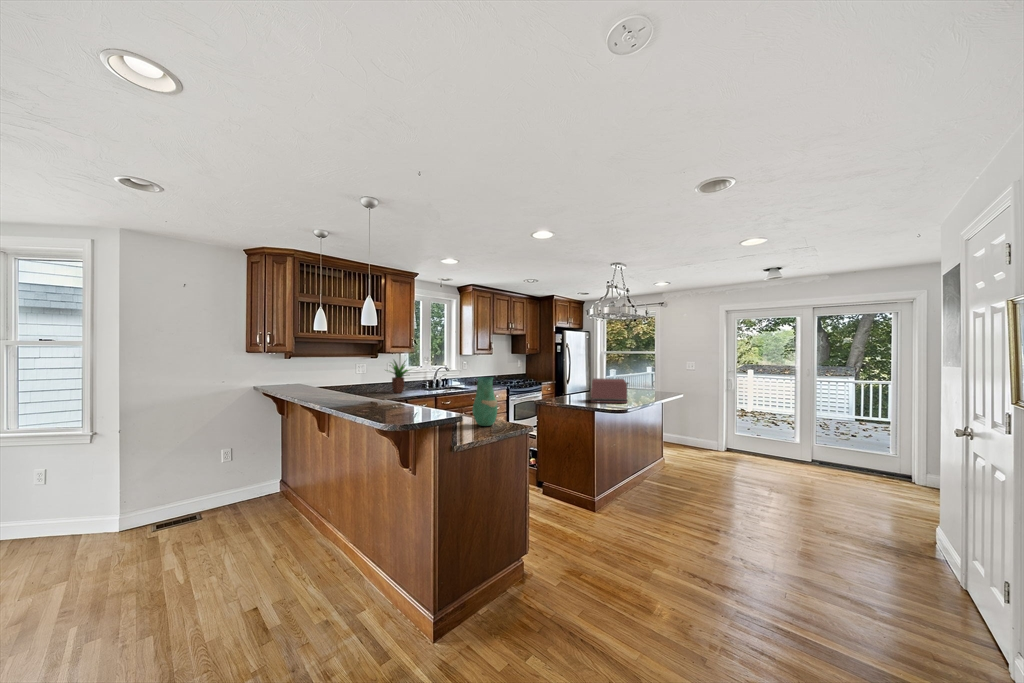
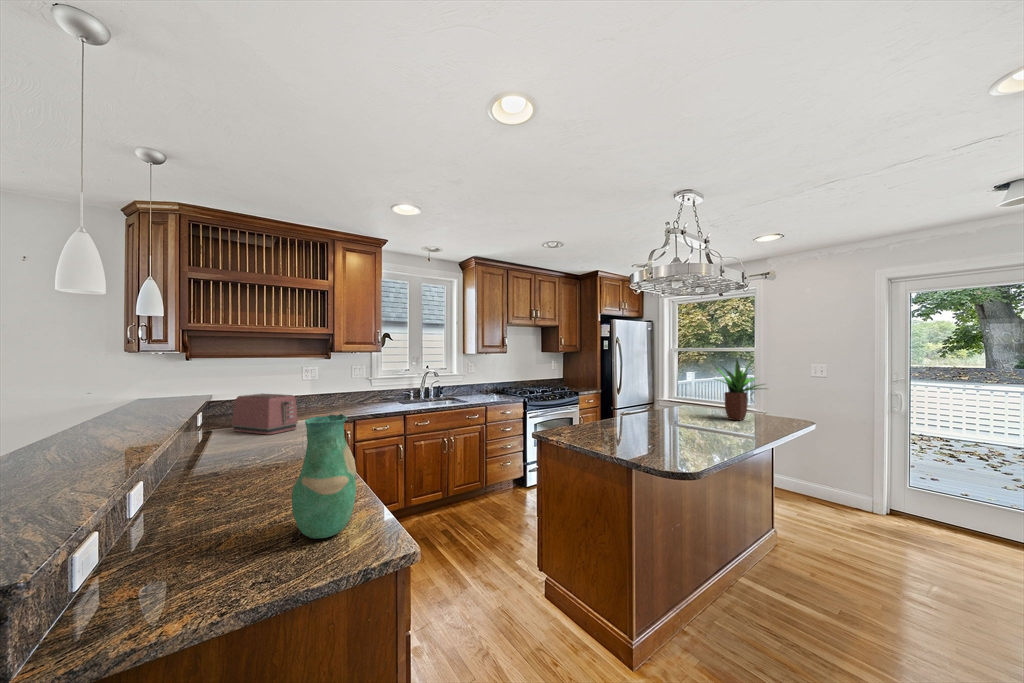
potted plant: present [390,360,409,393] -> present [716,360,766,421]
toaster: present [591,378,629,403] -> present [232,394,298,434]

